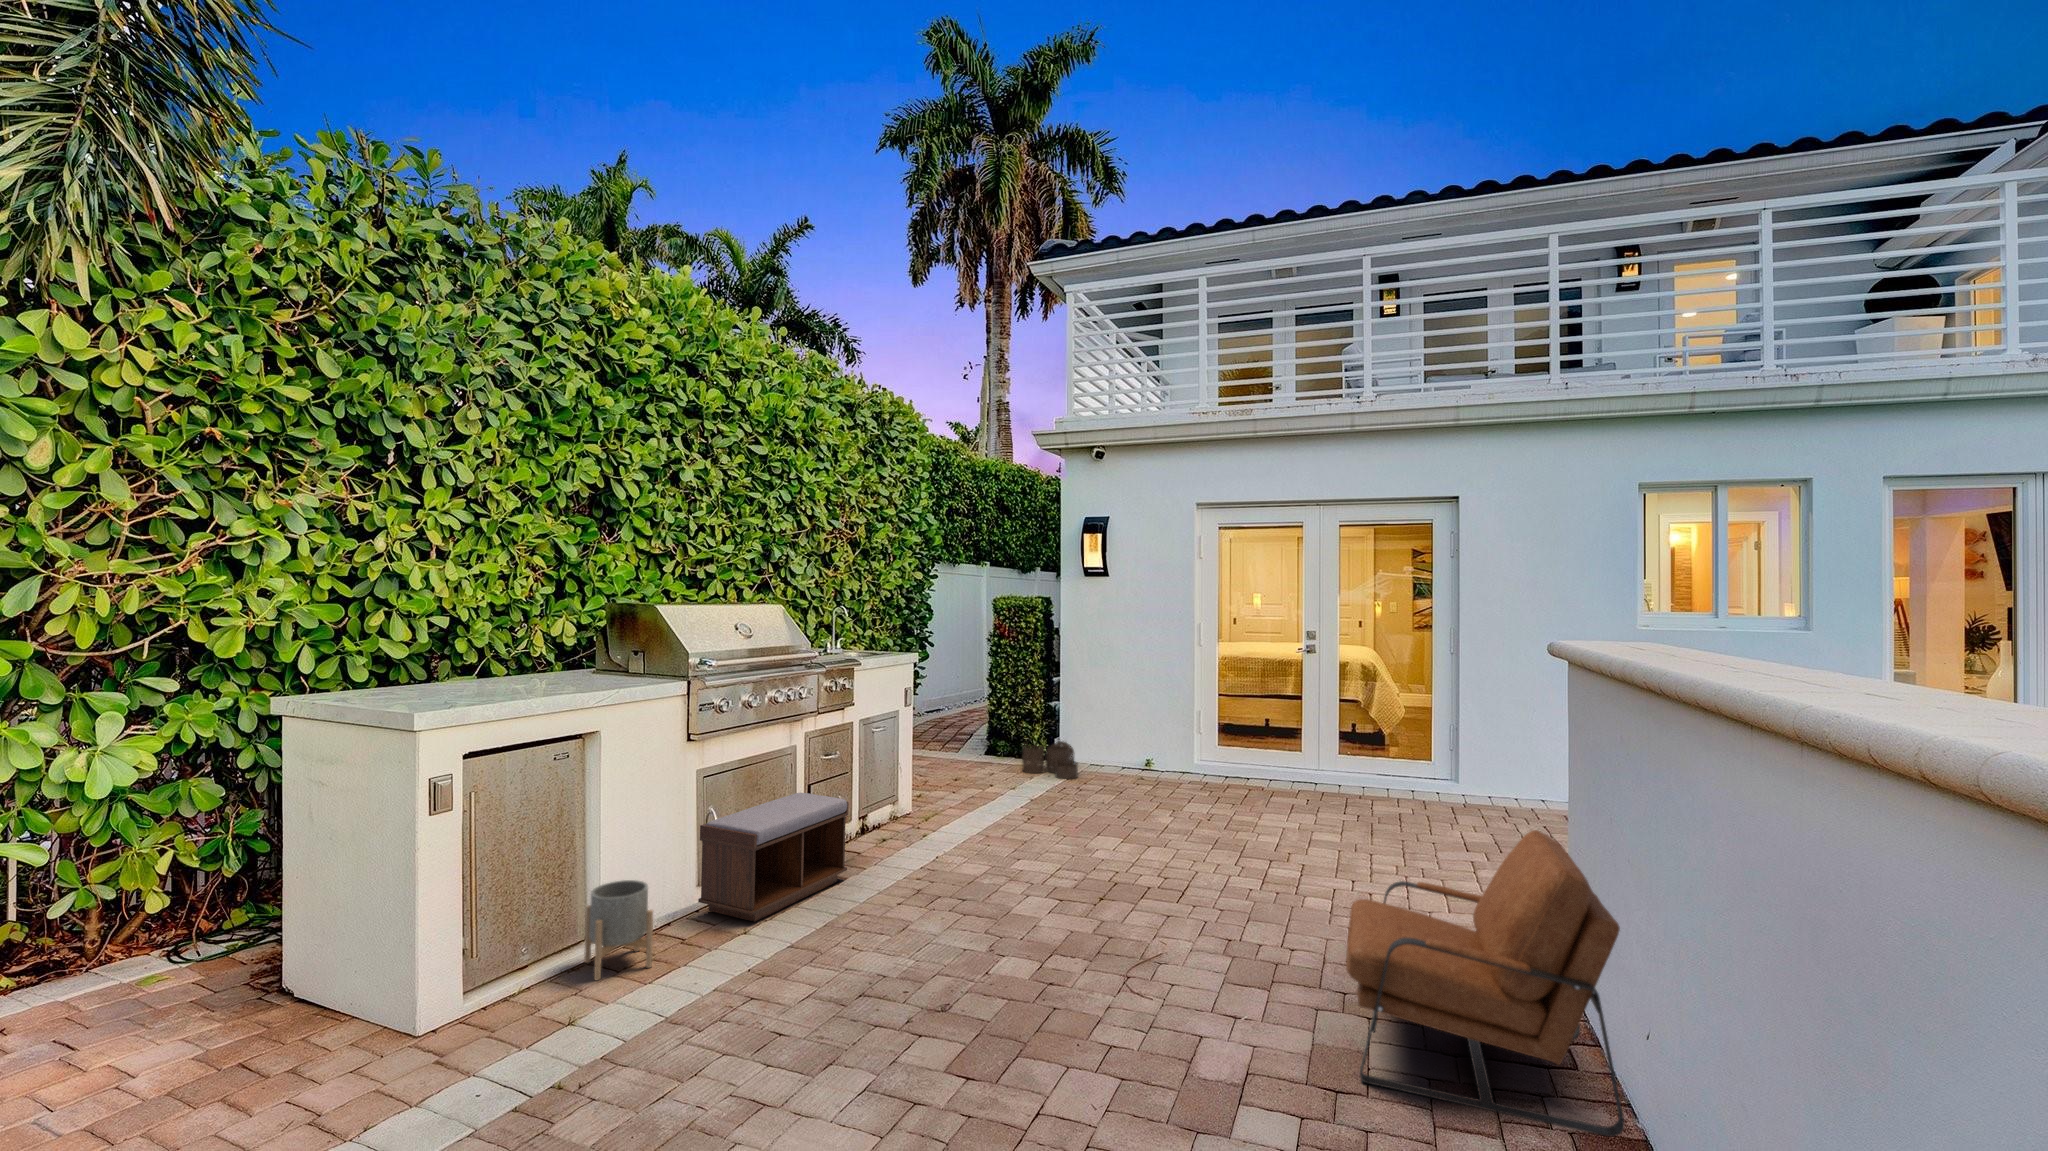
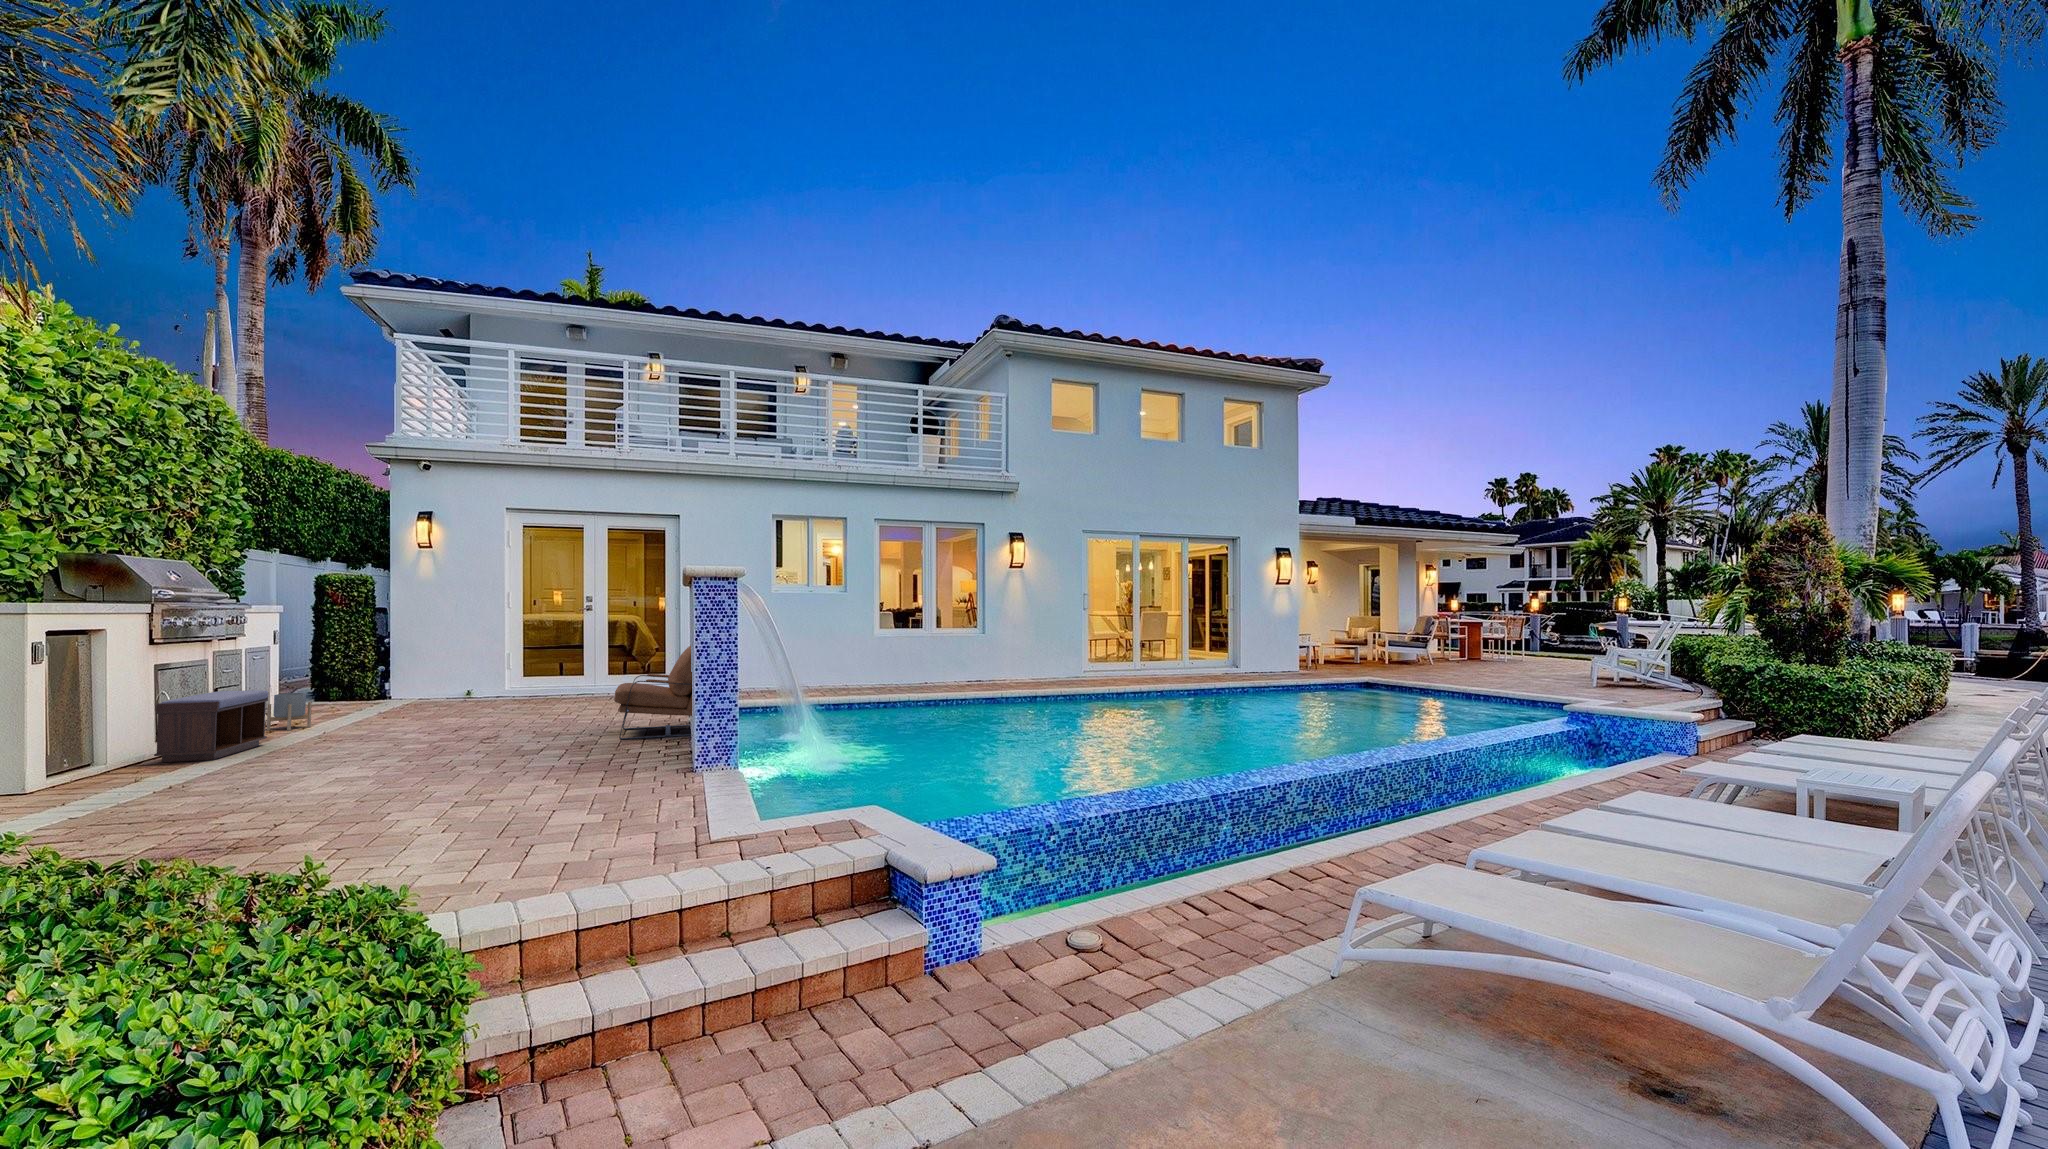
woven basket: present [1022,741,1078,779] -> none [362,681,417,705]
planter: present [584,880,653,980] -> present [267,693,312,731]

